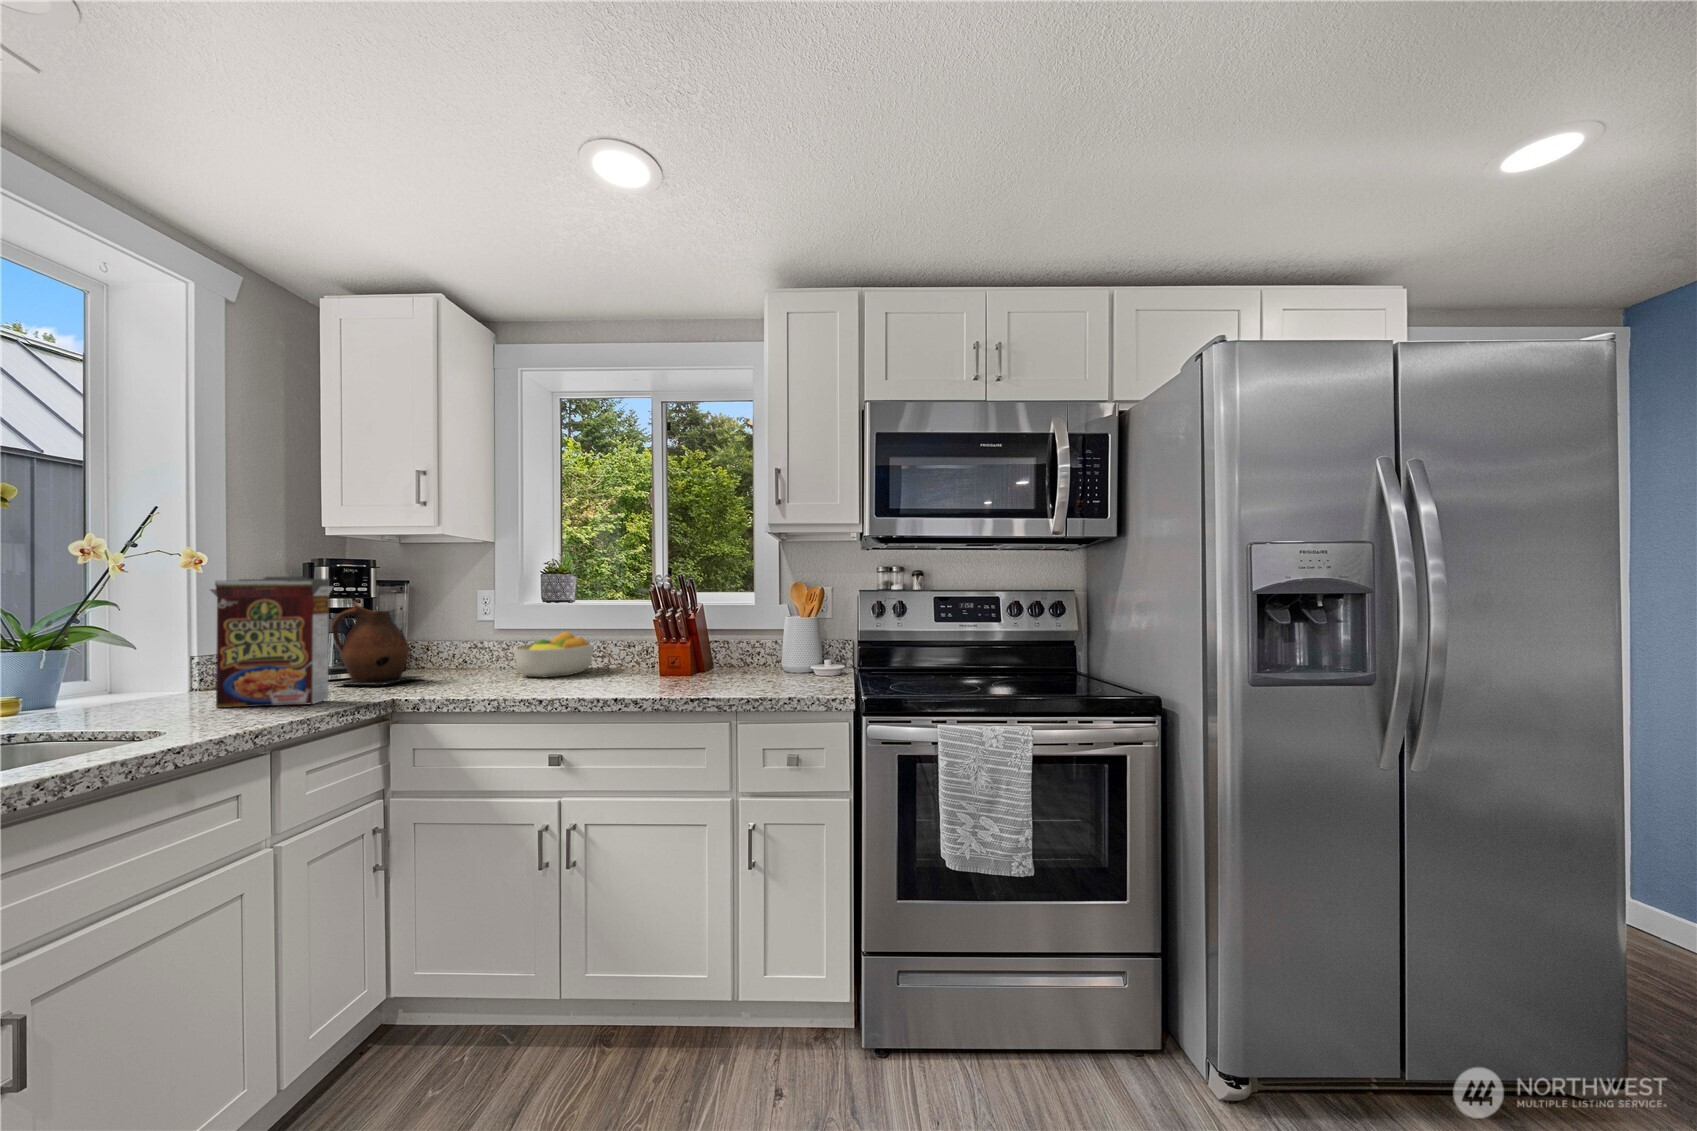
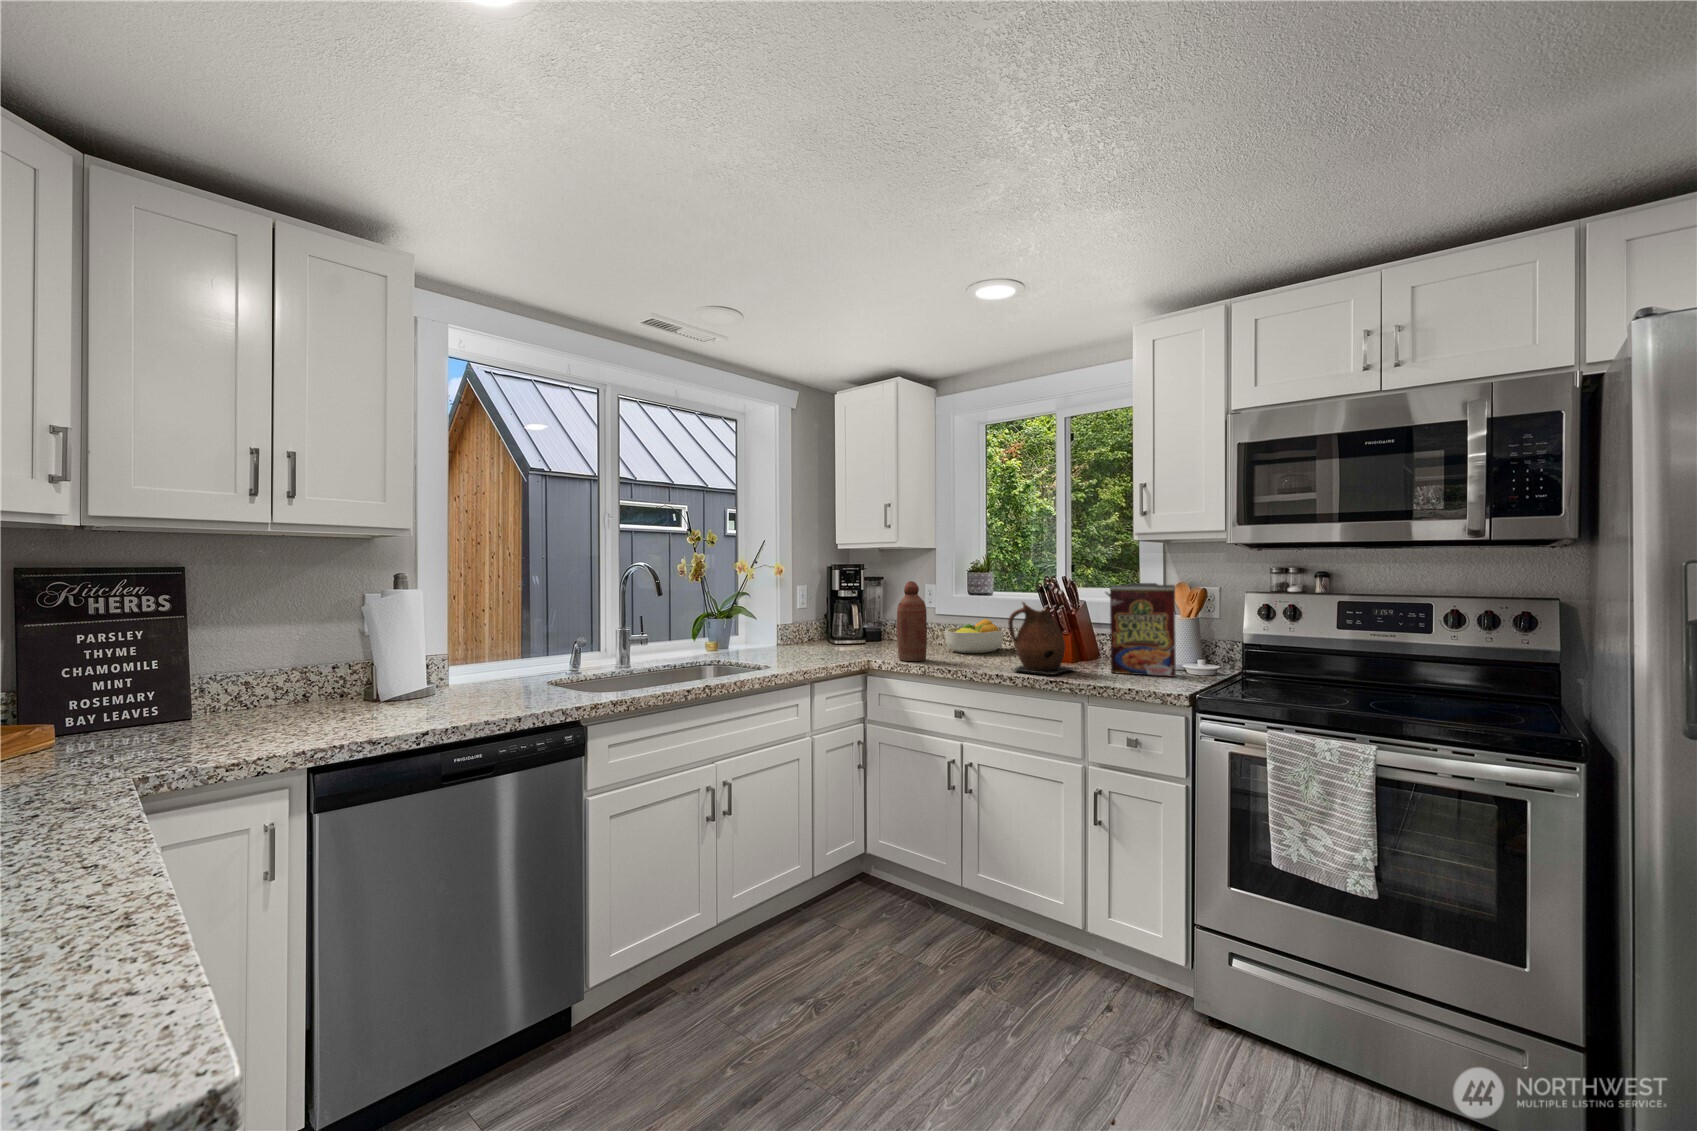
cereal box: present [210,576,333,708] -> present [1106,583,1176,677]
bottle: none [453,578,500,694] -> present [897,581,927,661]
ceramic pitcher: present [332,602,421,686] -> present [1008,602,1074,675]

